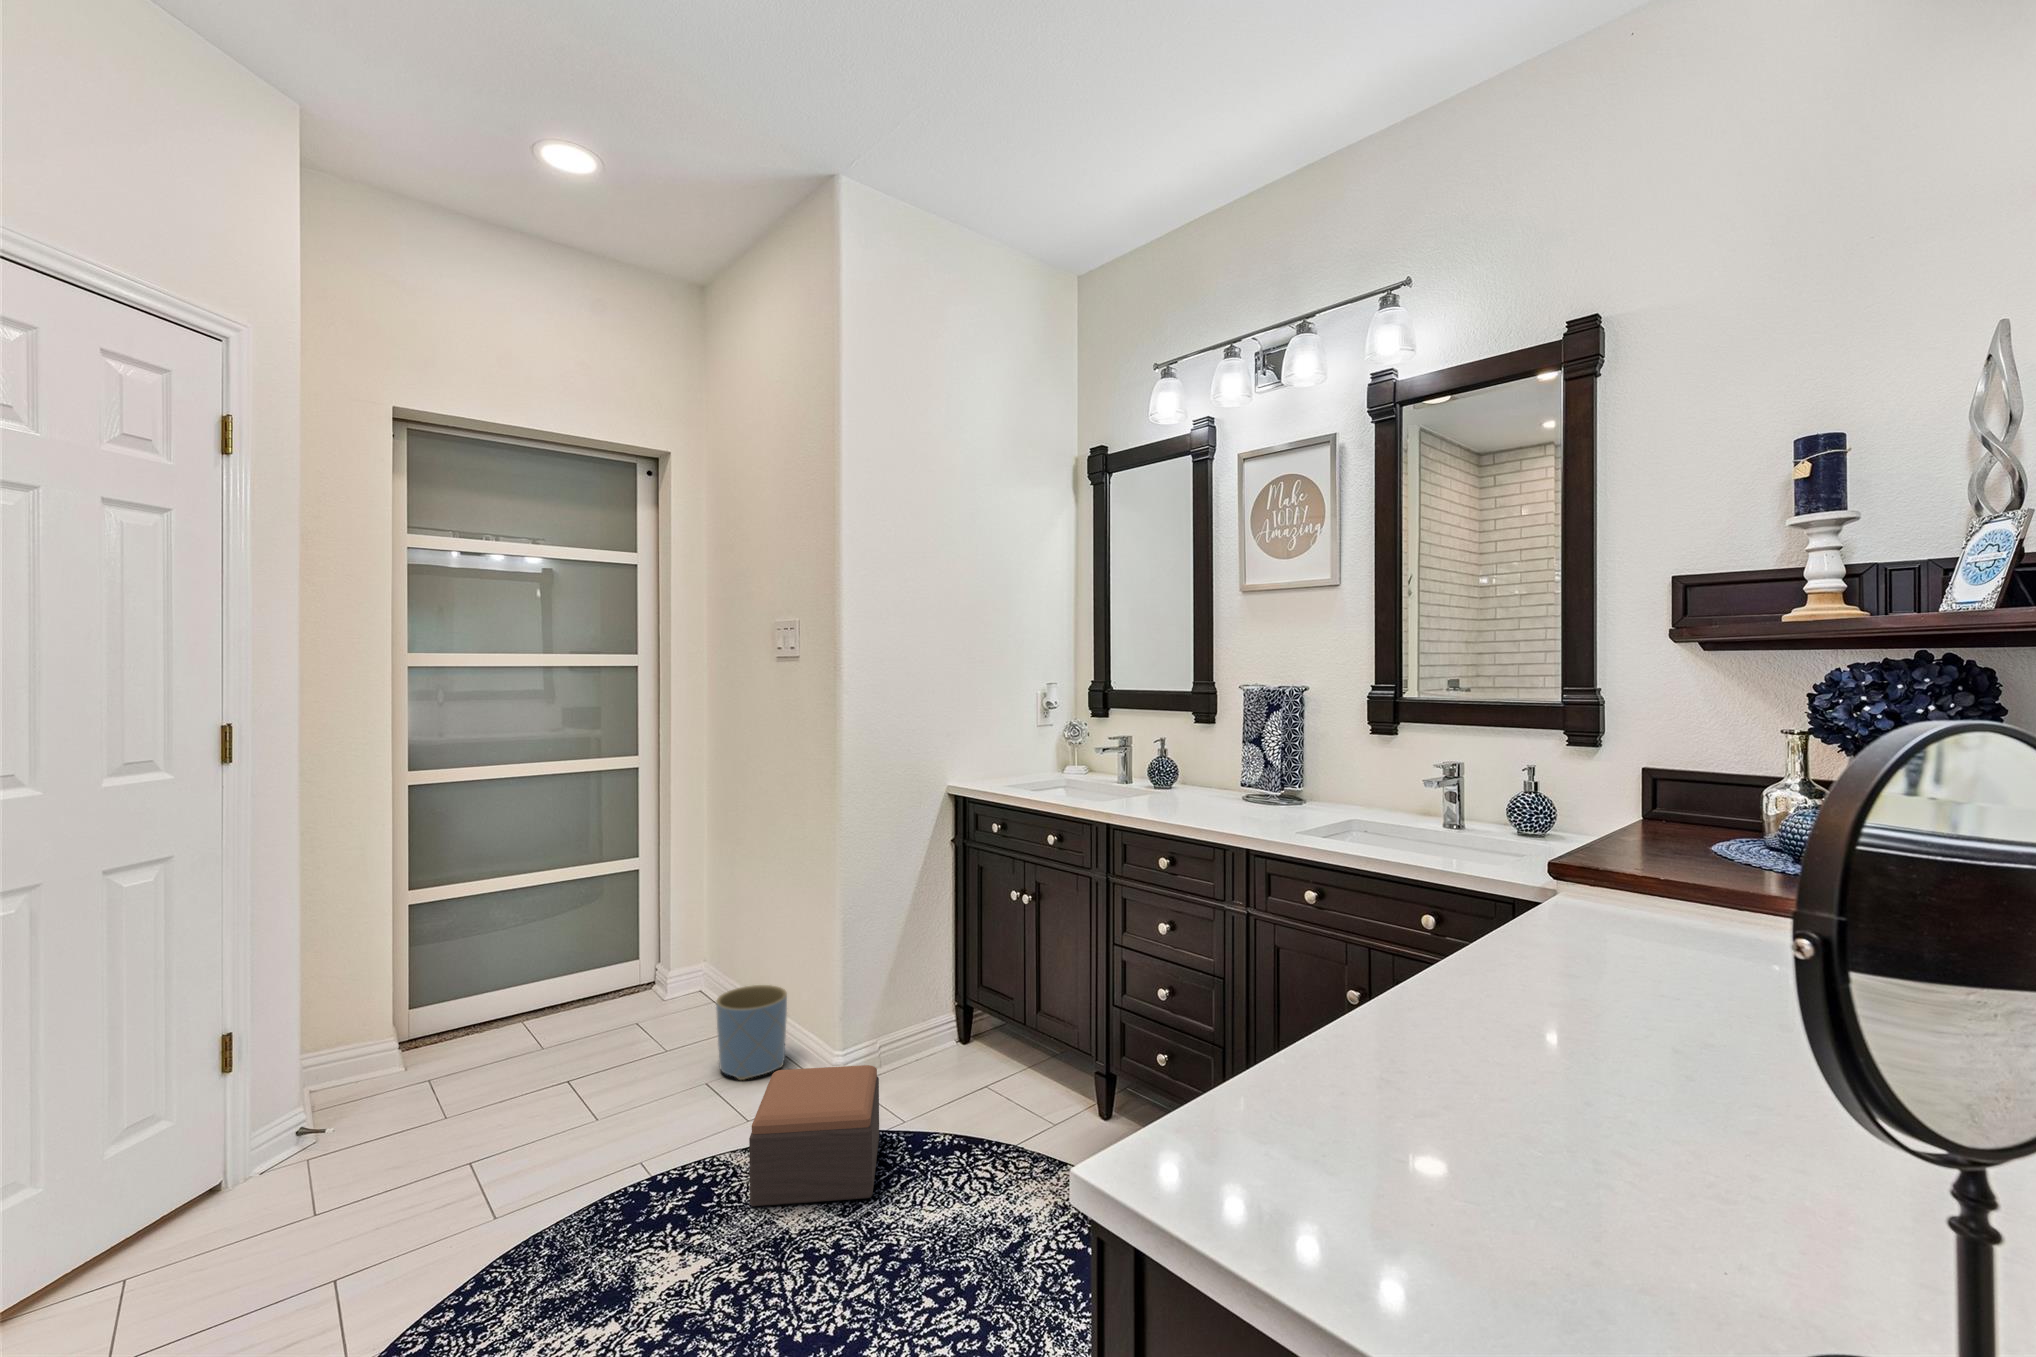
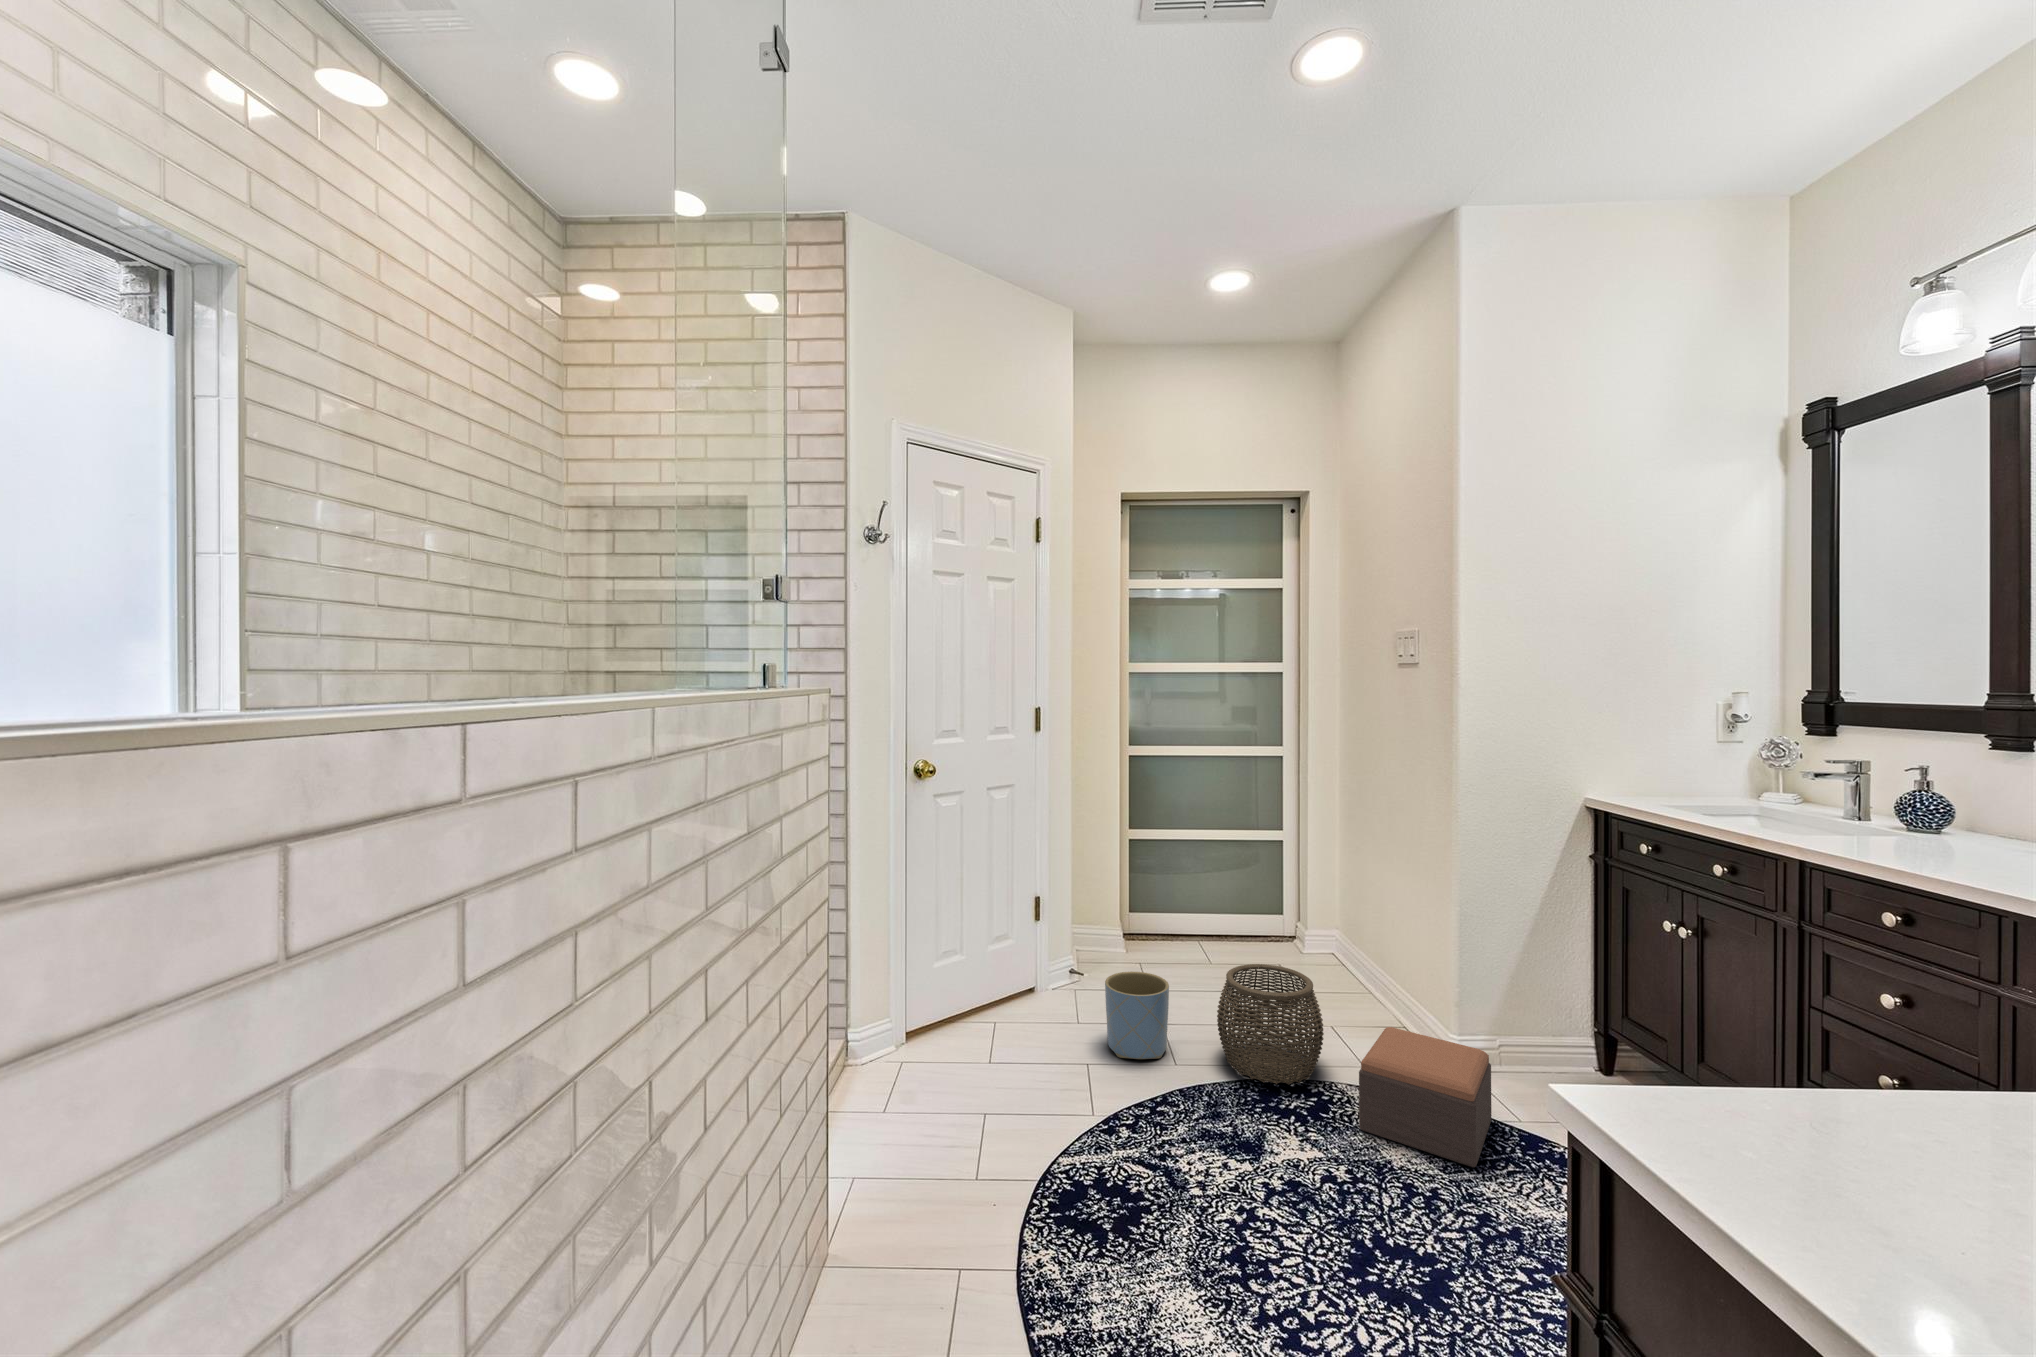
planter: present [716,985,787,1080] -> present [1105,972,1169,1059]
woven basket: none [559,1035,702,1197] -> present [1217,964,1324,1085]

